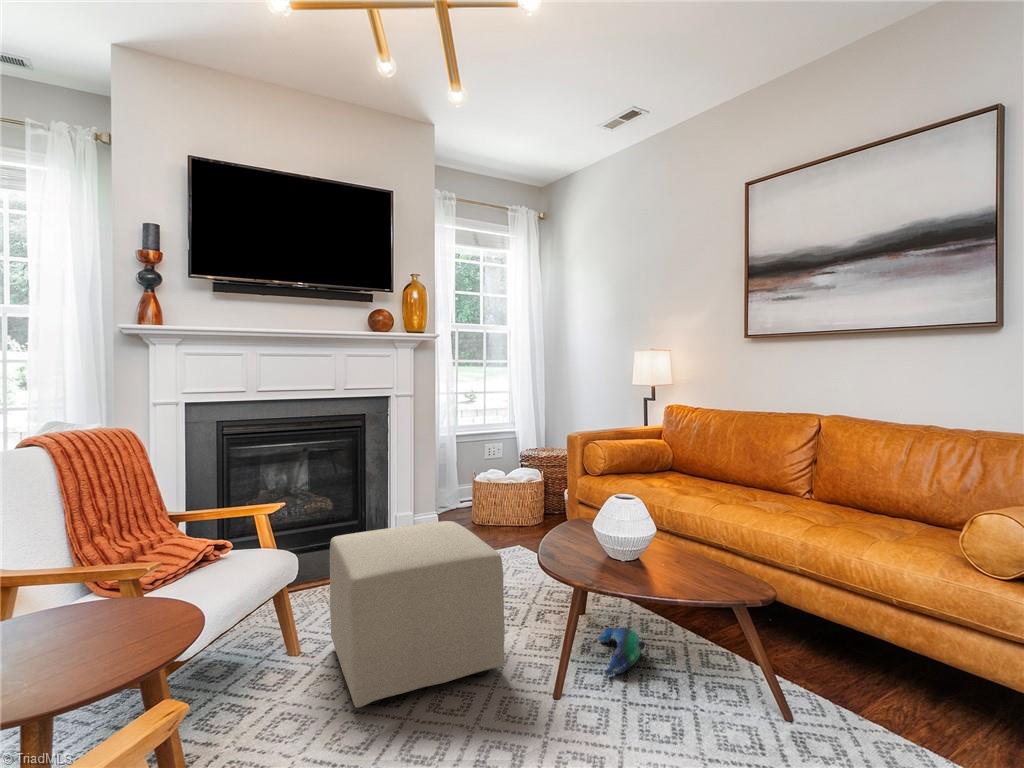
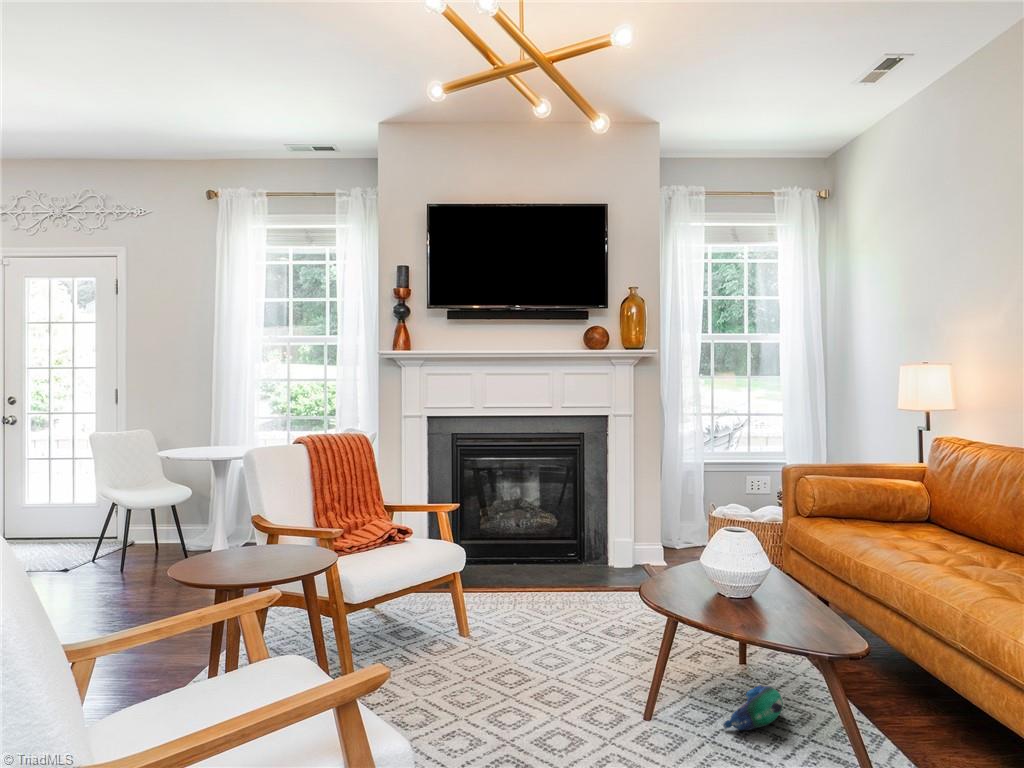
ottoman: present [330,521,505,708] -> none [474,539,622,692]

